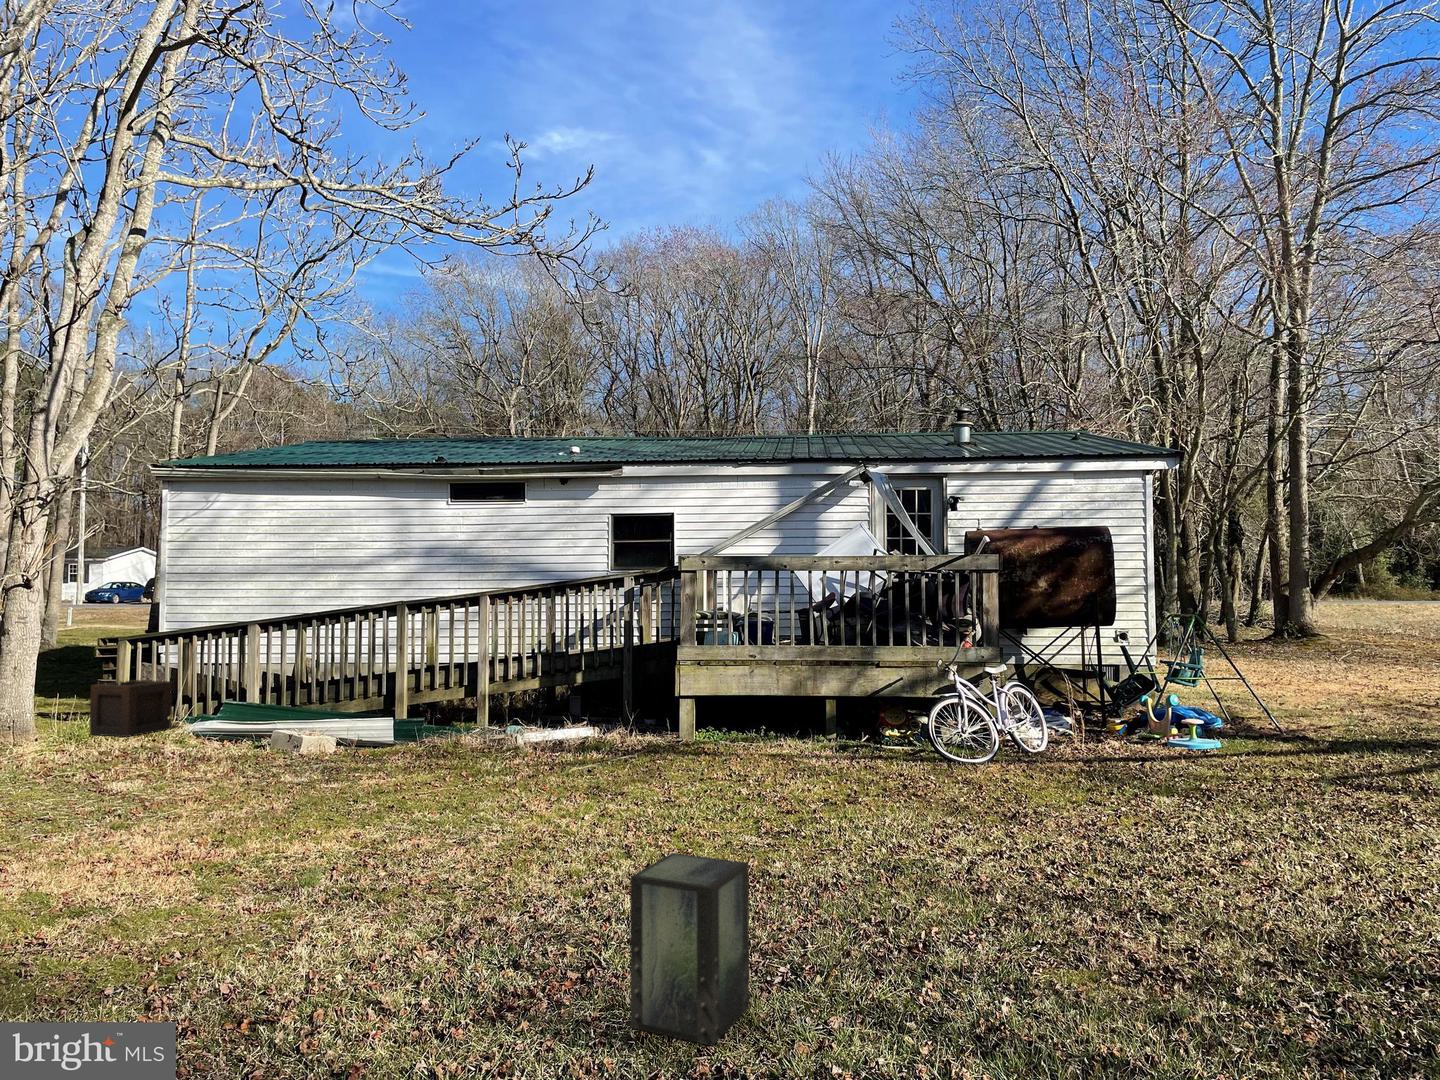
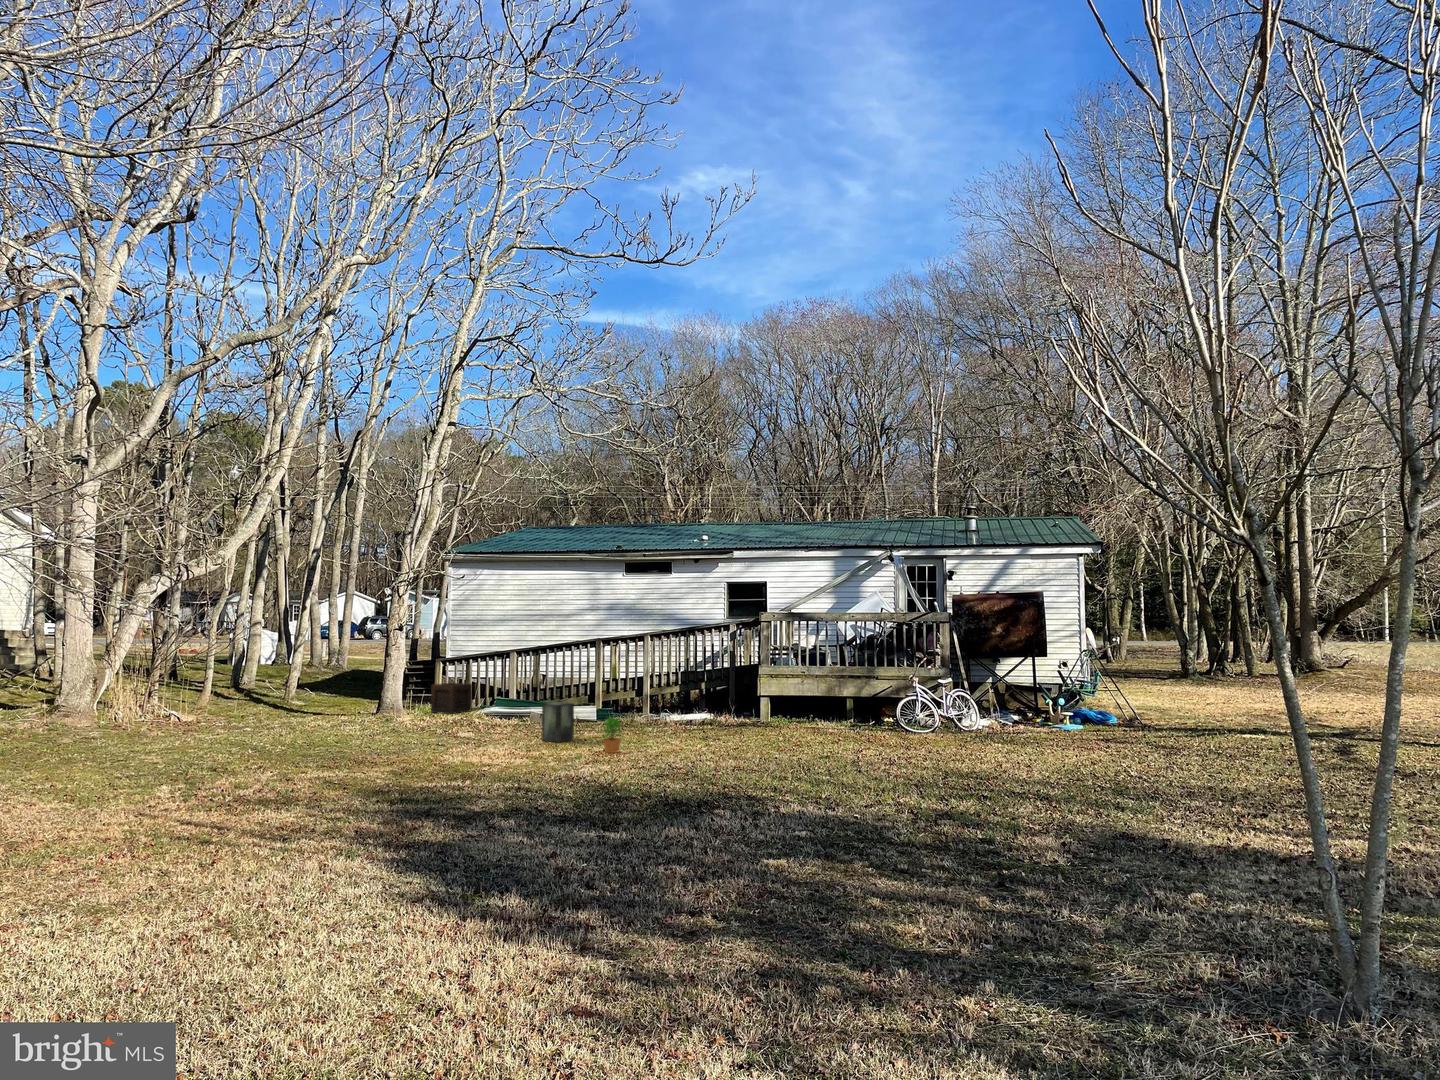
potted plant: none [353,765,418,848] -> present [601,717,622,753]
storage box: present [630,853,749,1046] -> present [542,702,574,743]

